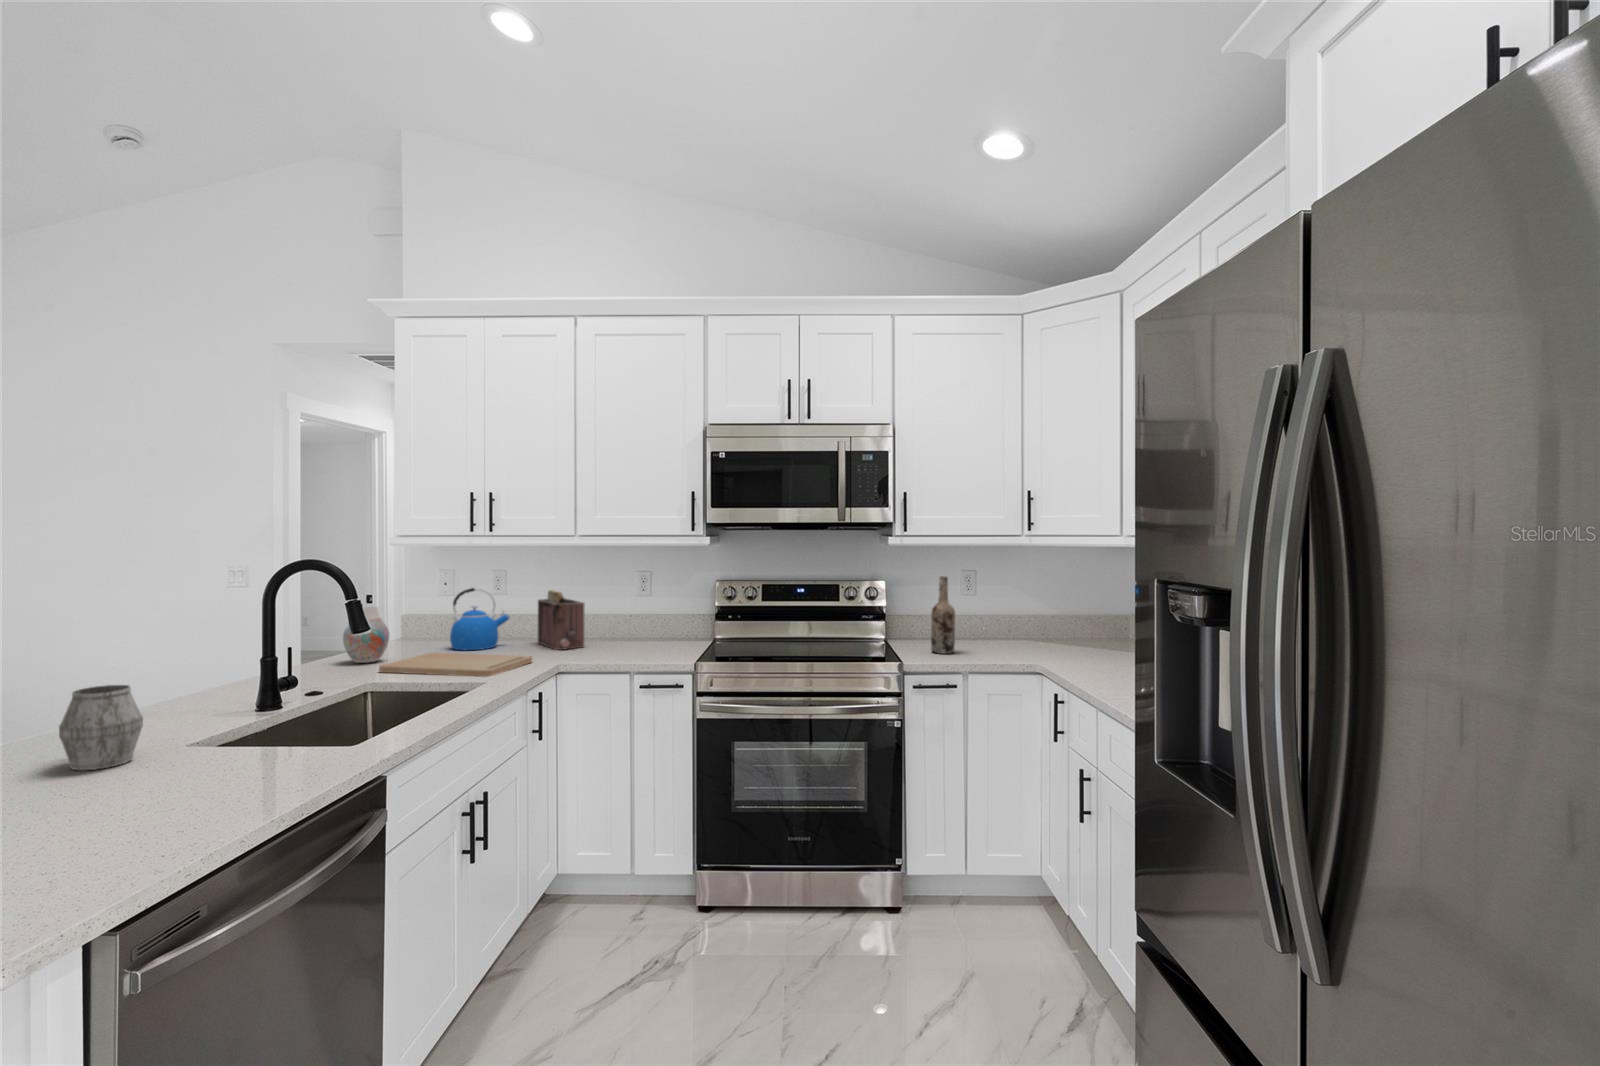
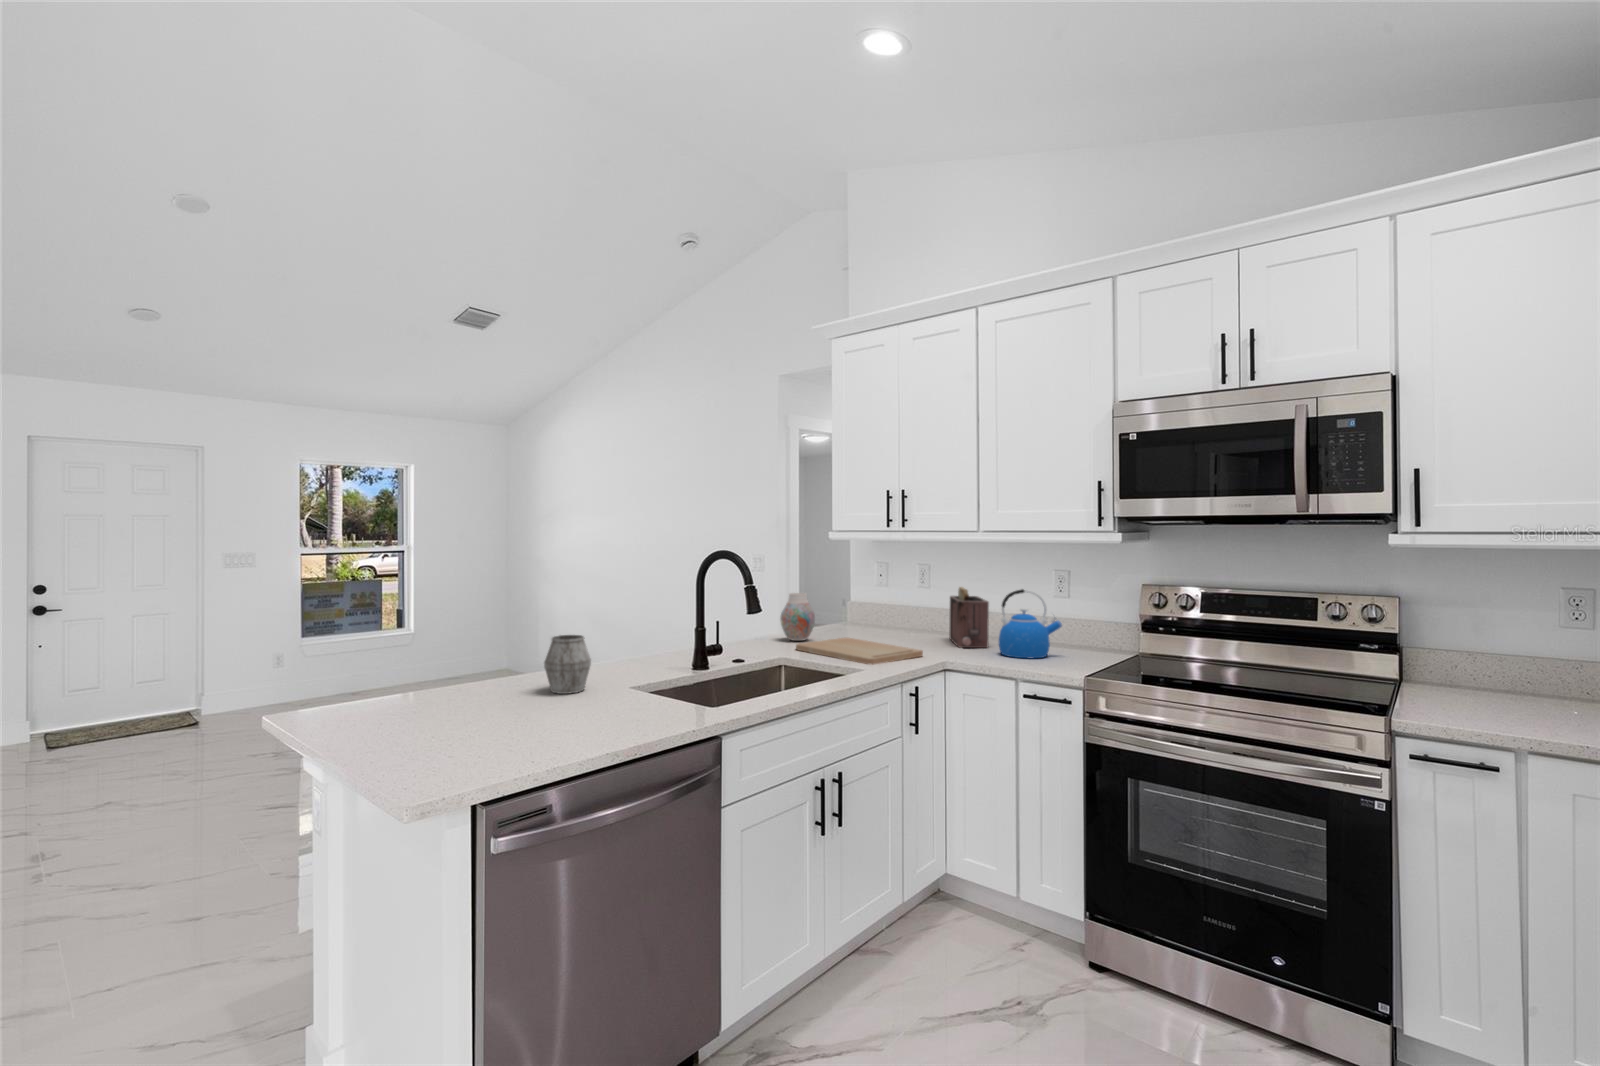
wine bottle: present [931,576,955,654] -> none [1471,596,1521,716]
kettle: present [450,588,510,650] -> present [999,589,1062,659]

